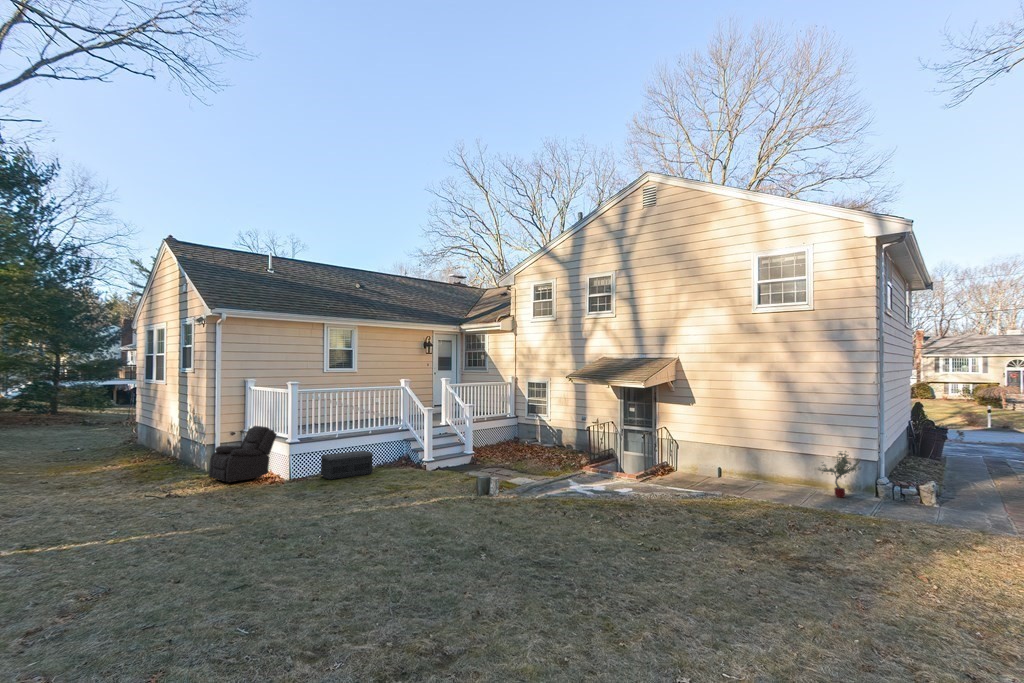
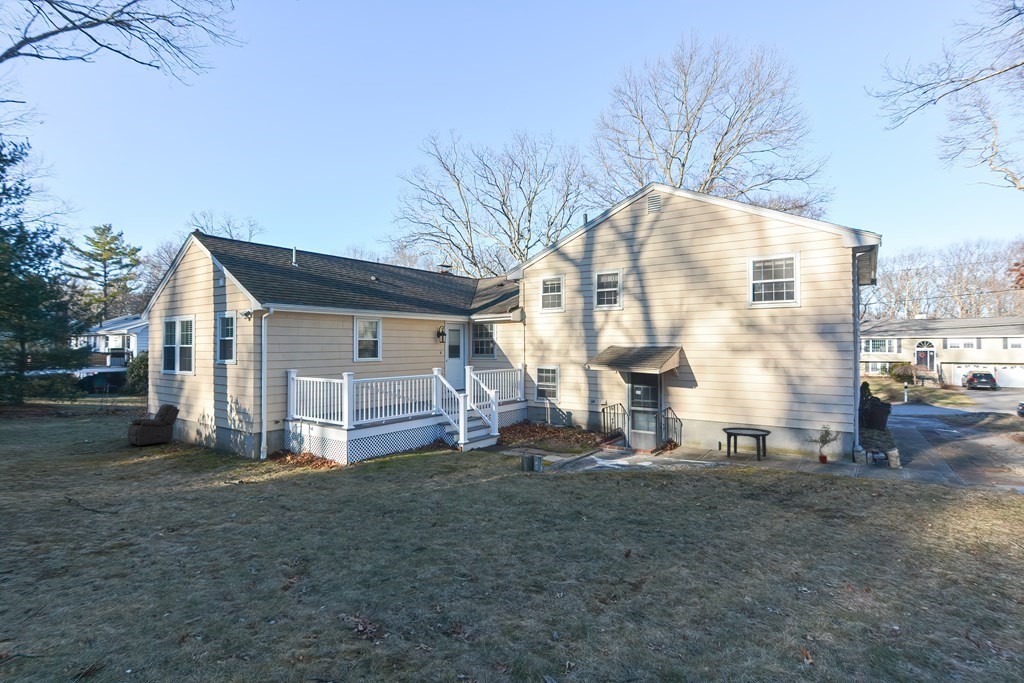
chair: present [209,426,277,483] -> present [127,404,180,446]
storage bench: present [321,451,373,480] -> none [370,435,415,462]
round table: none [719,452,777,492] -> present [722,427,771,461]

